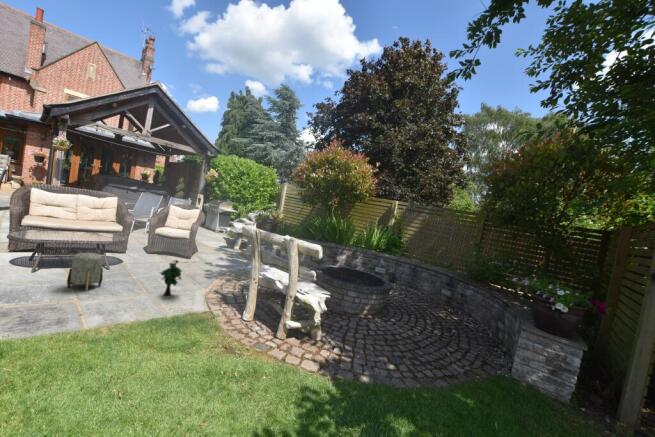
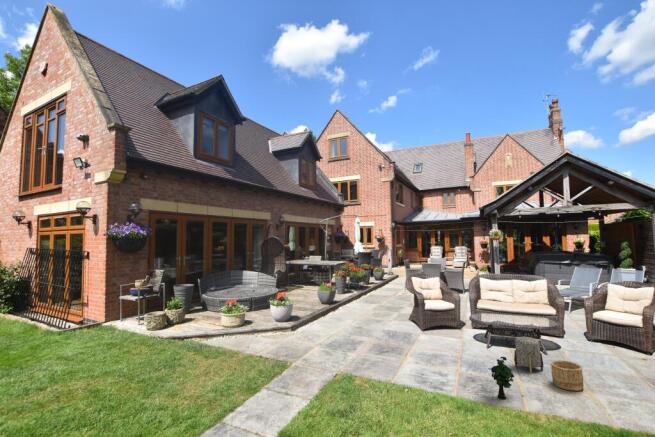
decorative plant: present [161,260,181,296] -> present [490,357,515,399]
wooden bucket: none [111,272,143,299] -> present [550,360,584,391]

